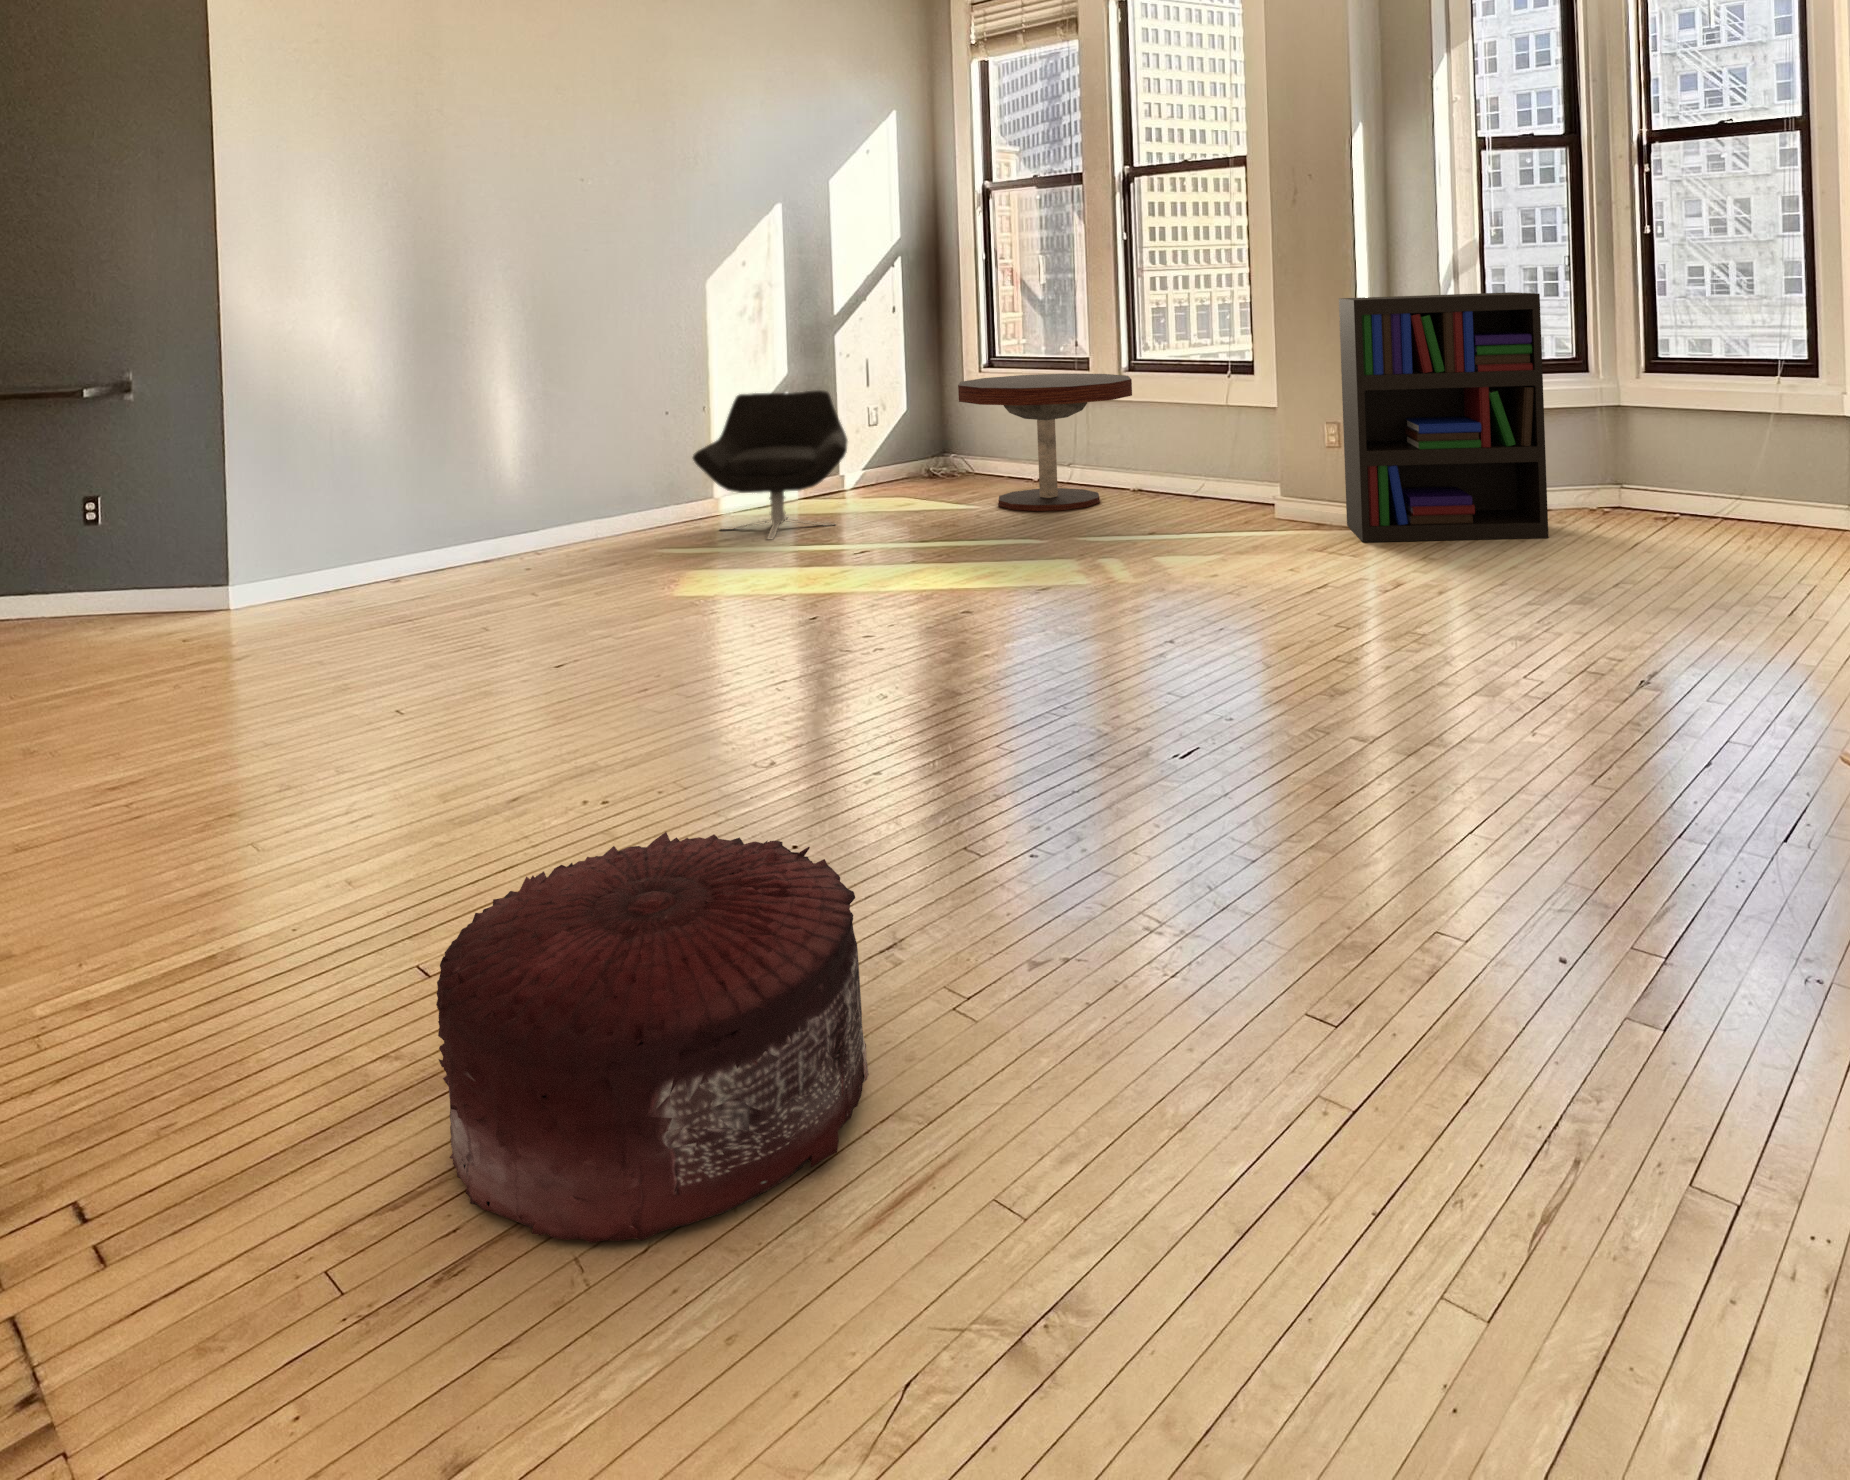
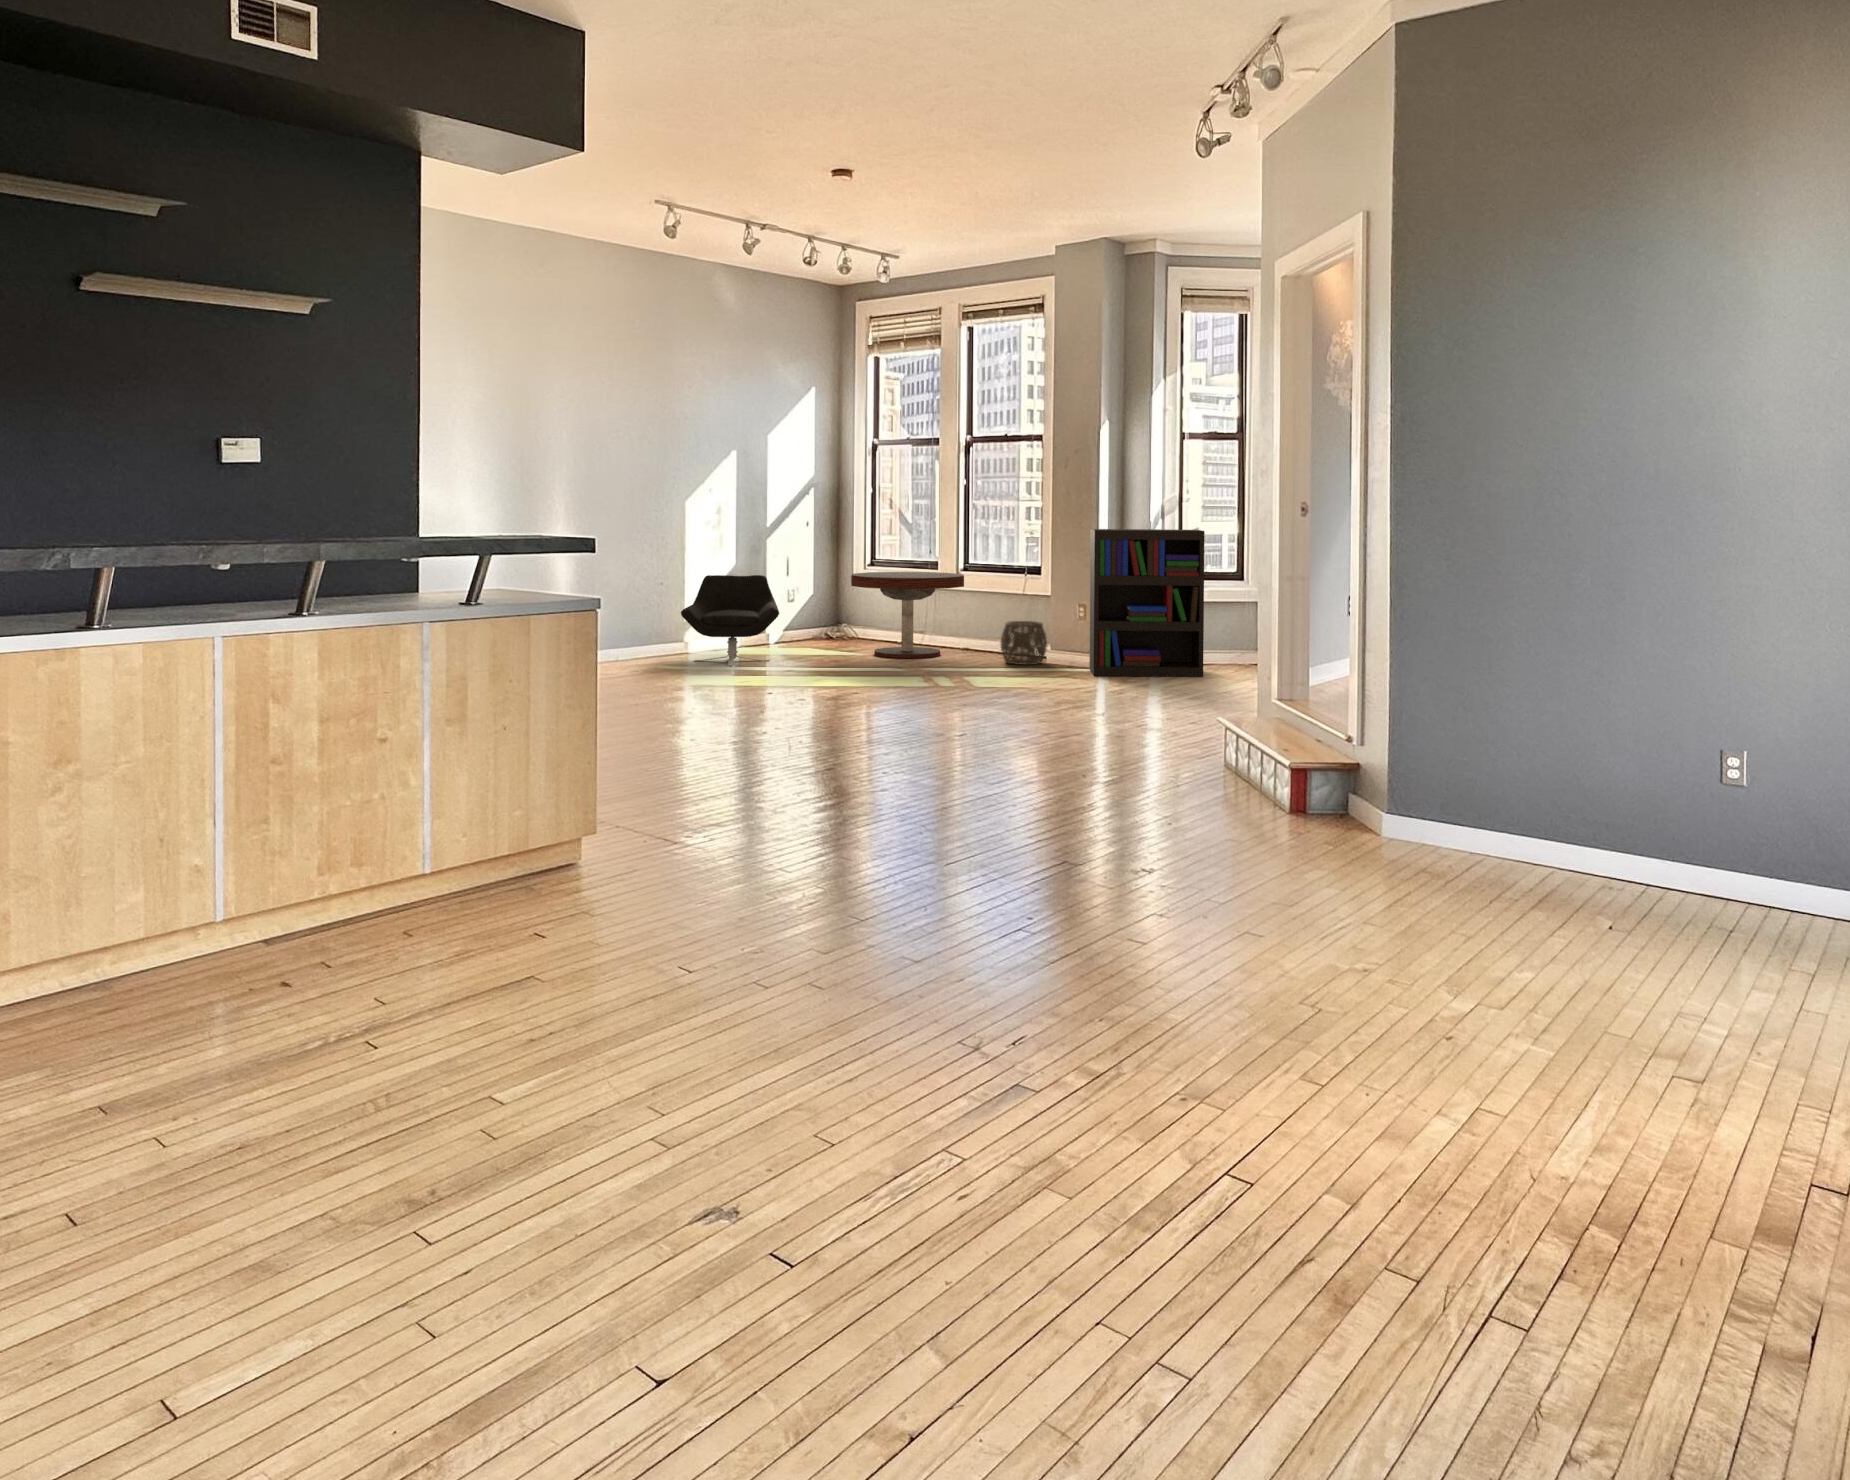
woven basket: none [1196,447,1272,520] -> present [1001,621,1047,665]
pouf: present [436,832,869,1243] -> none [686,716,829,810]

